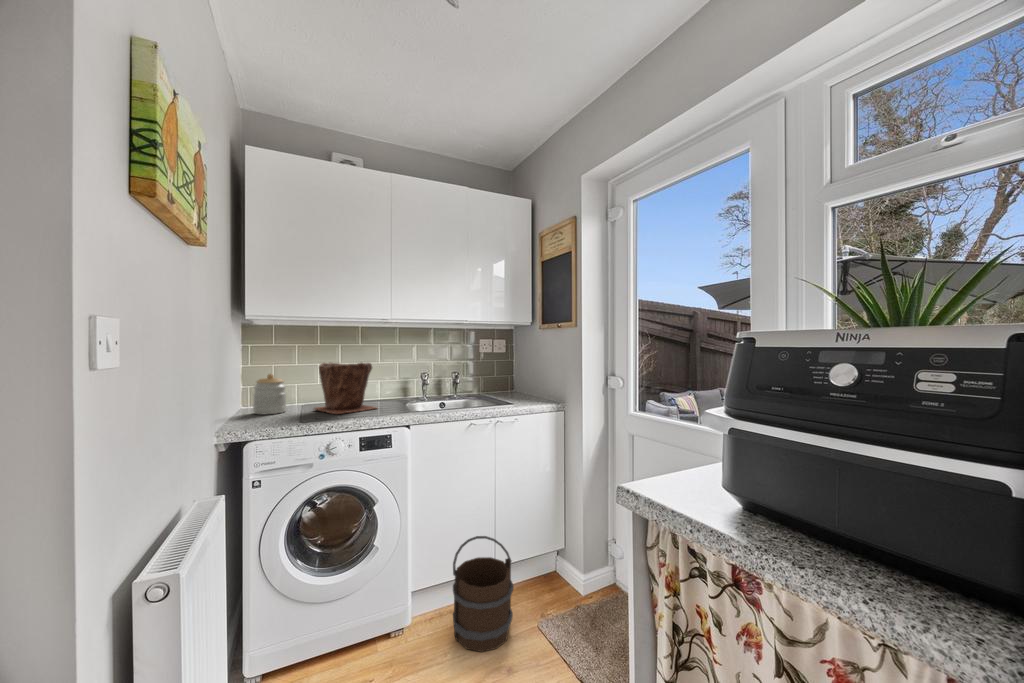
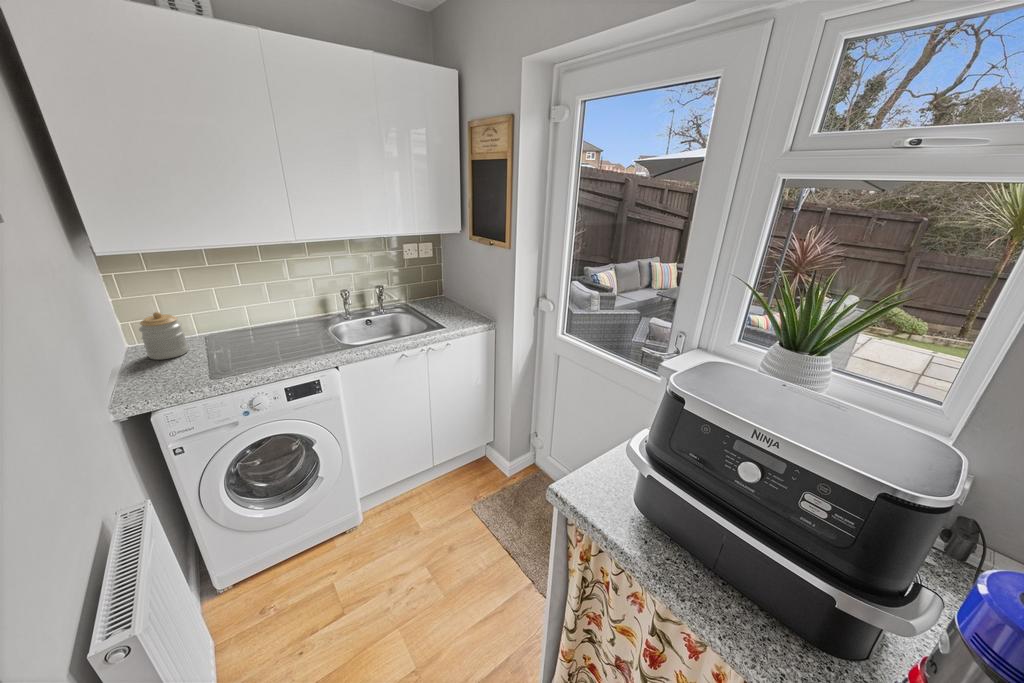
plant pot: present [314,362,376,414] -> none [217,289,299,356]
bucket: present [453,536,514,652] -> none [396,449,451,537]

